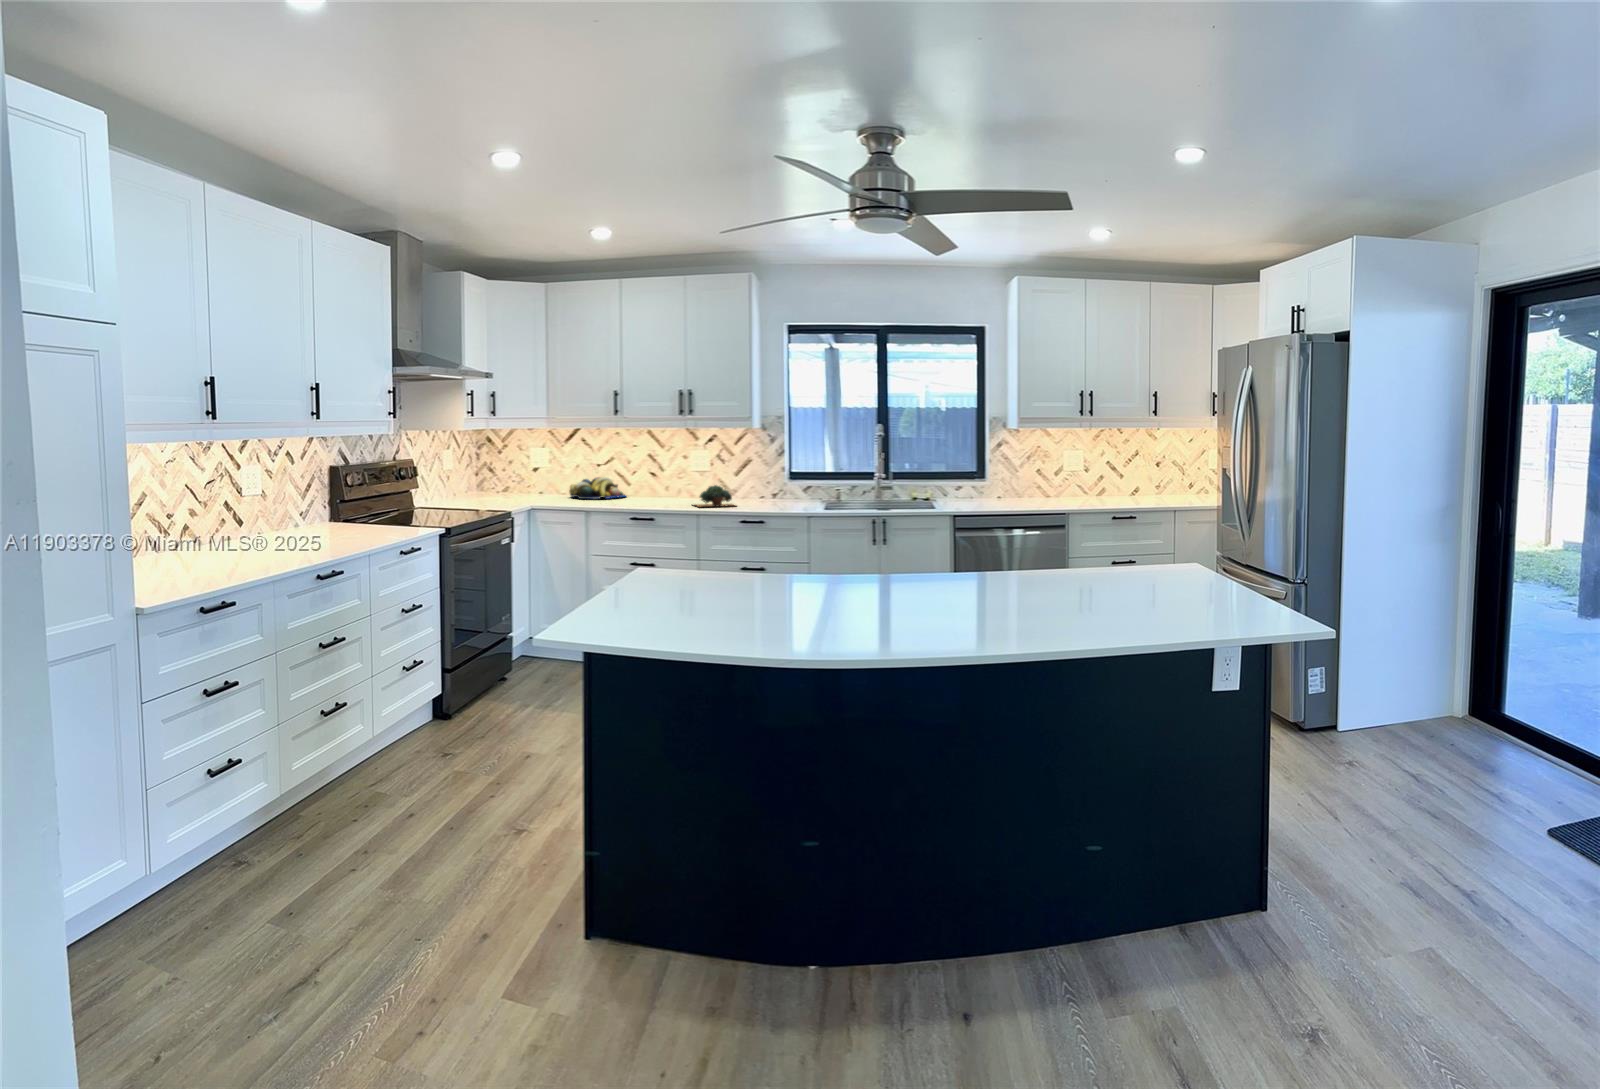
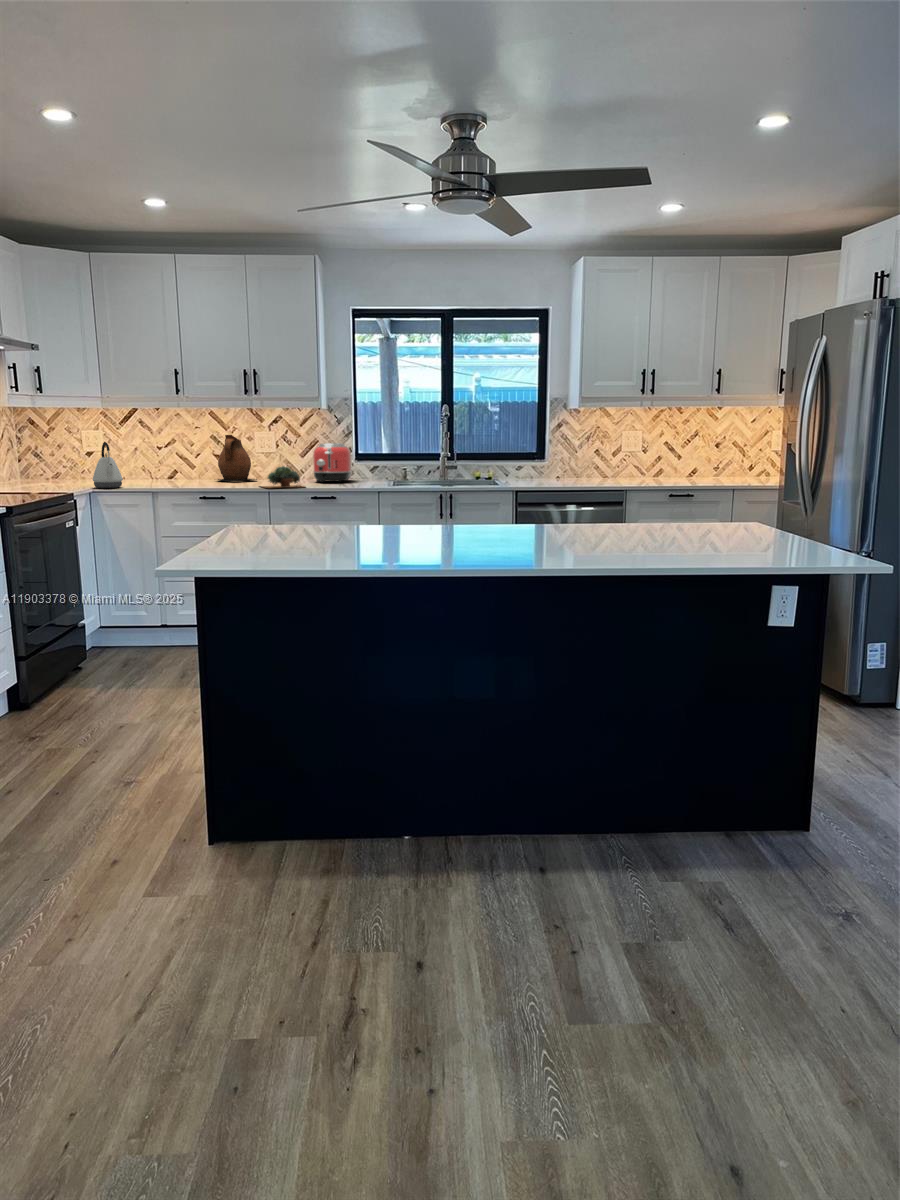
ceramic pitcher: none [652,453,694,498] -> present [218,435,257,481]
kettle: none [533,461,561,505] -> present [93,442,123,488]
toaster: none [747,462,786,501] -> present [313,443,351,482]
fruit bowl: present [569,477,626,499] -> none [127,460,188,482]

